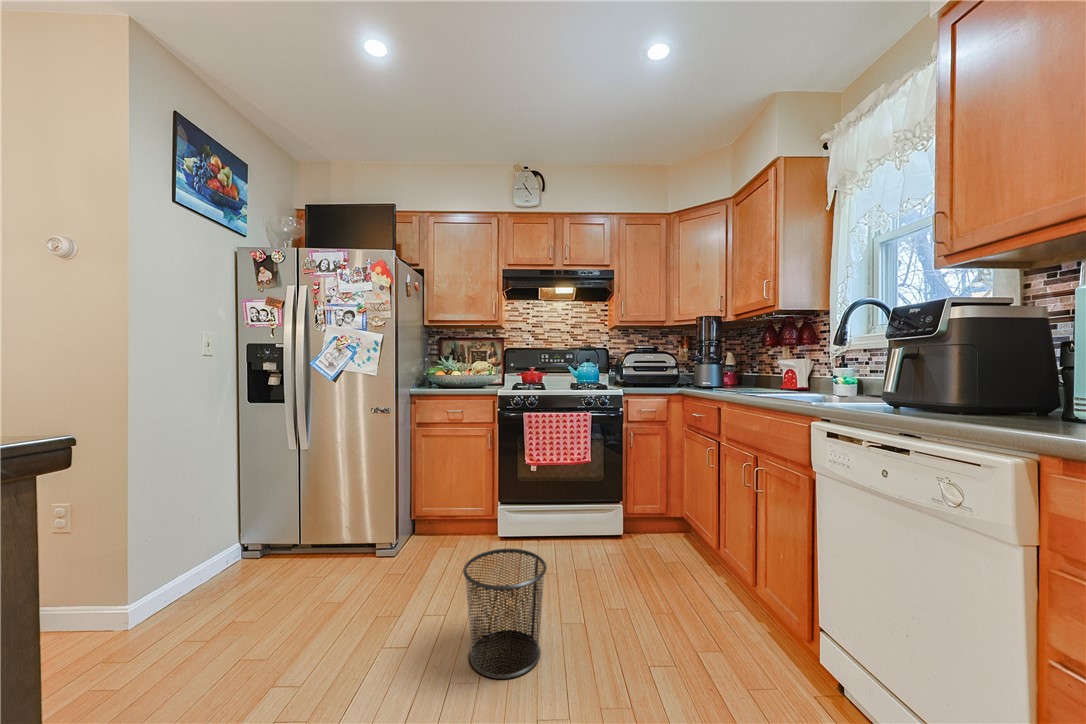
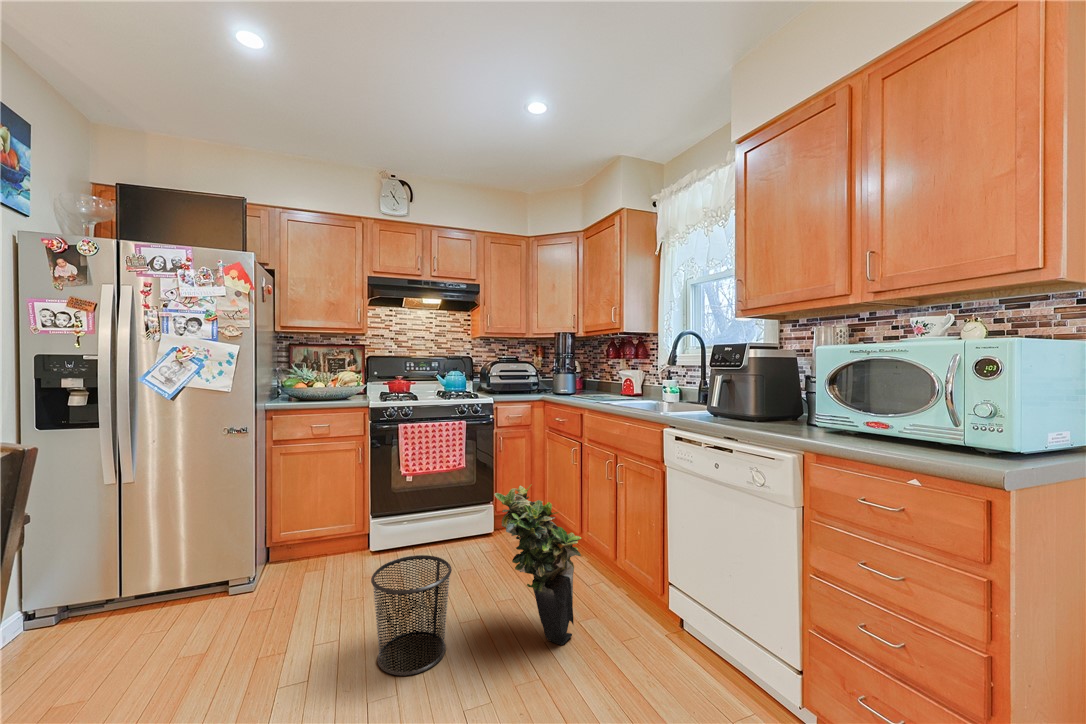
potted plant: none [598,486,704,691] -> present [495,485,582,645]

